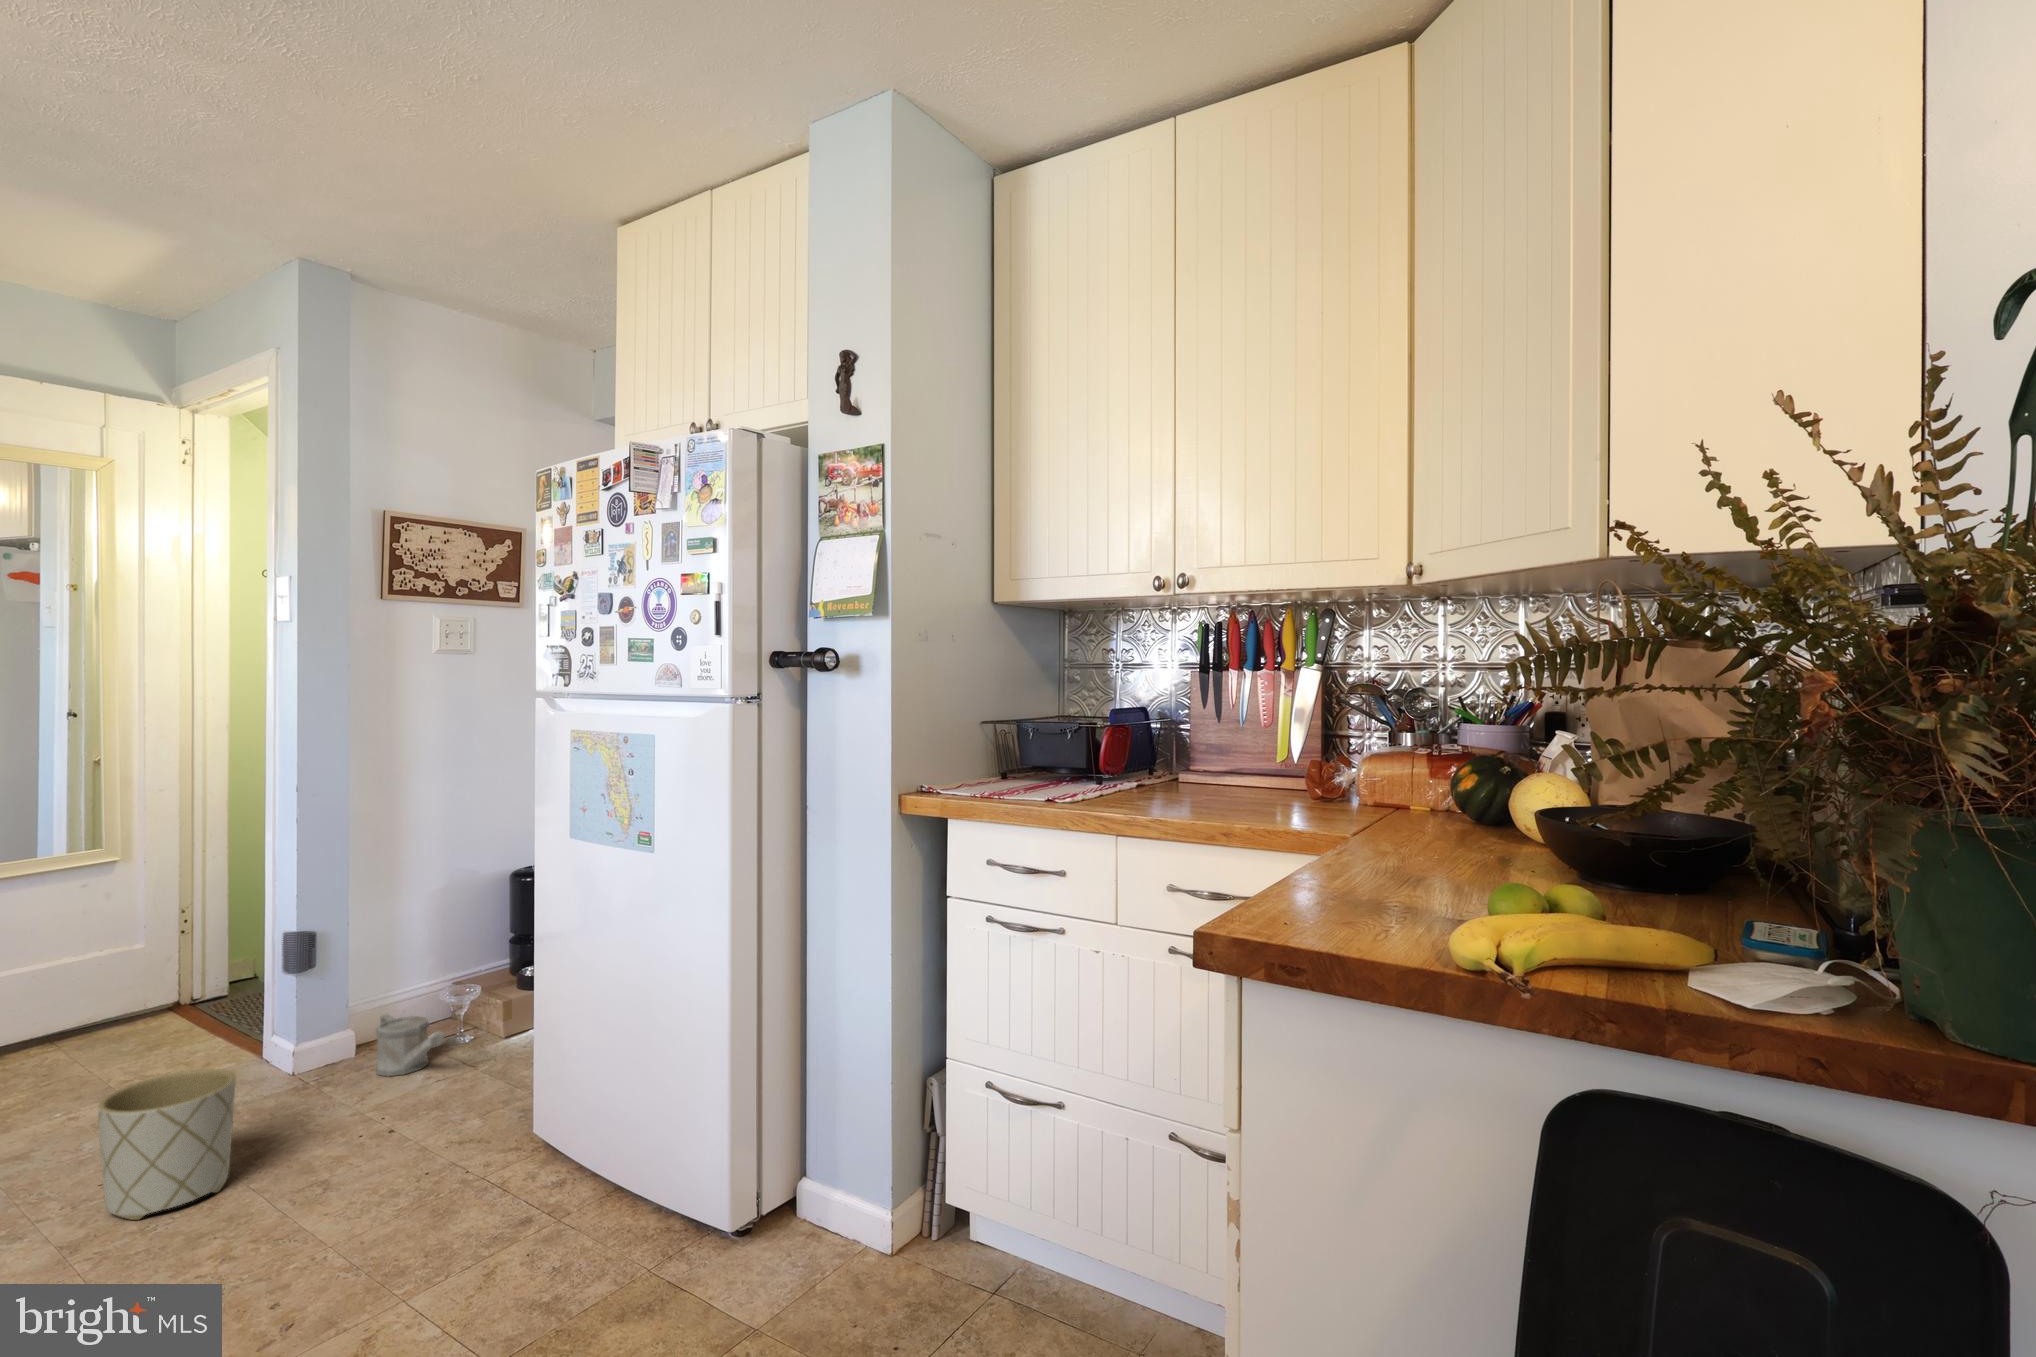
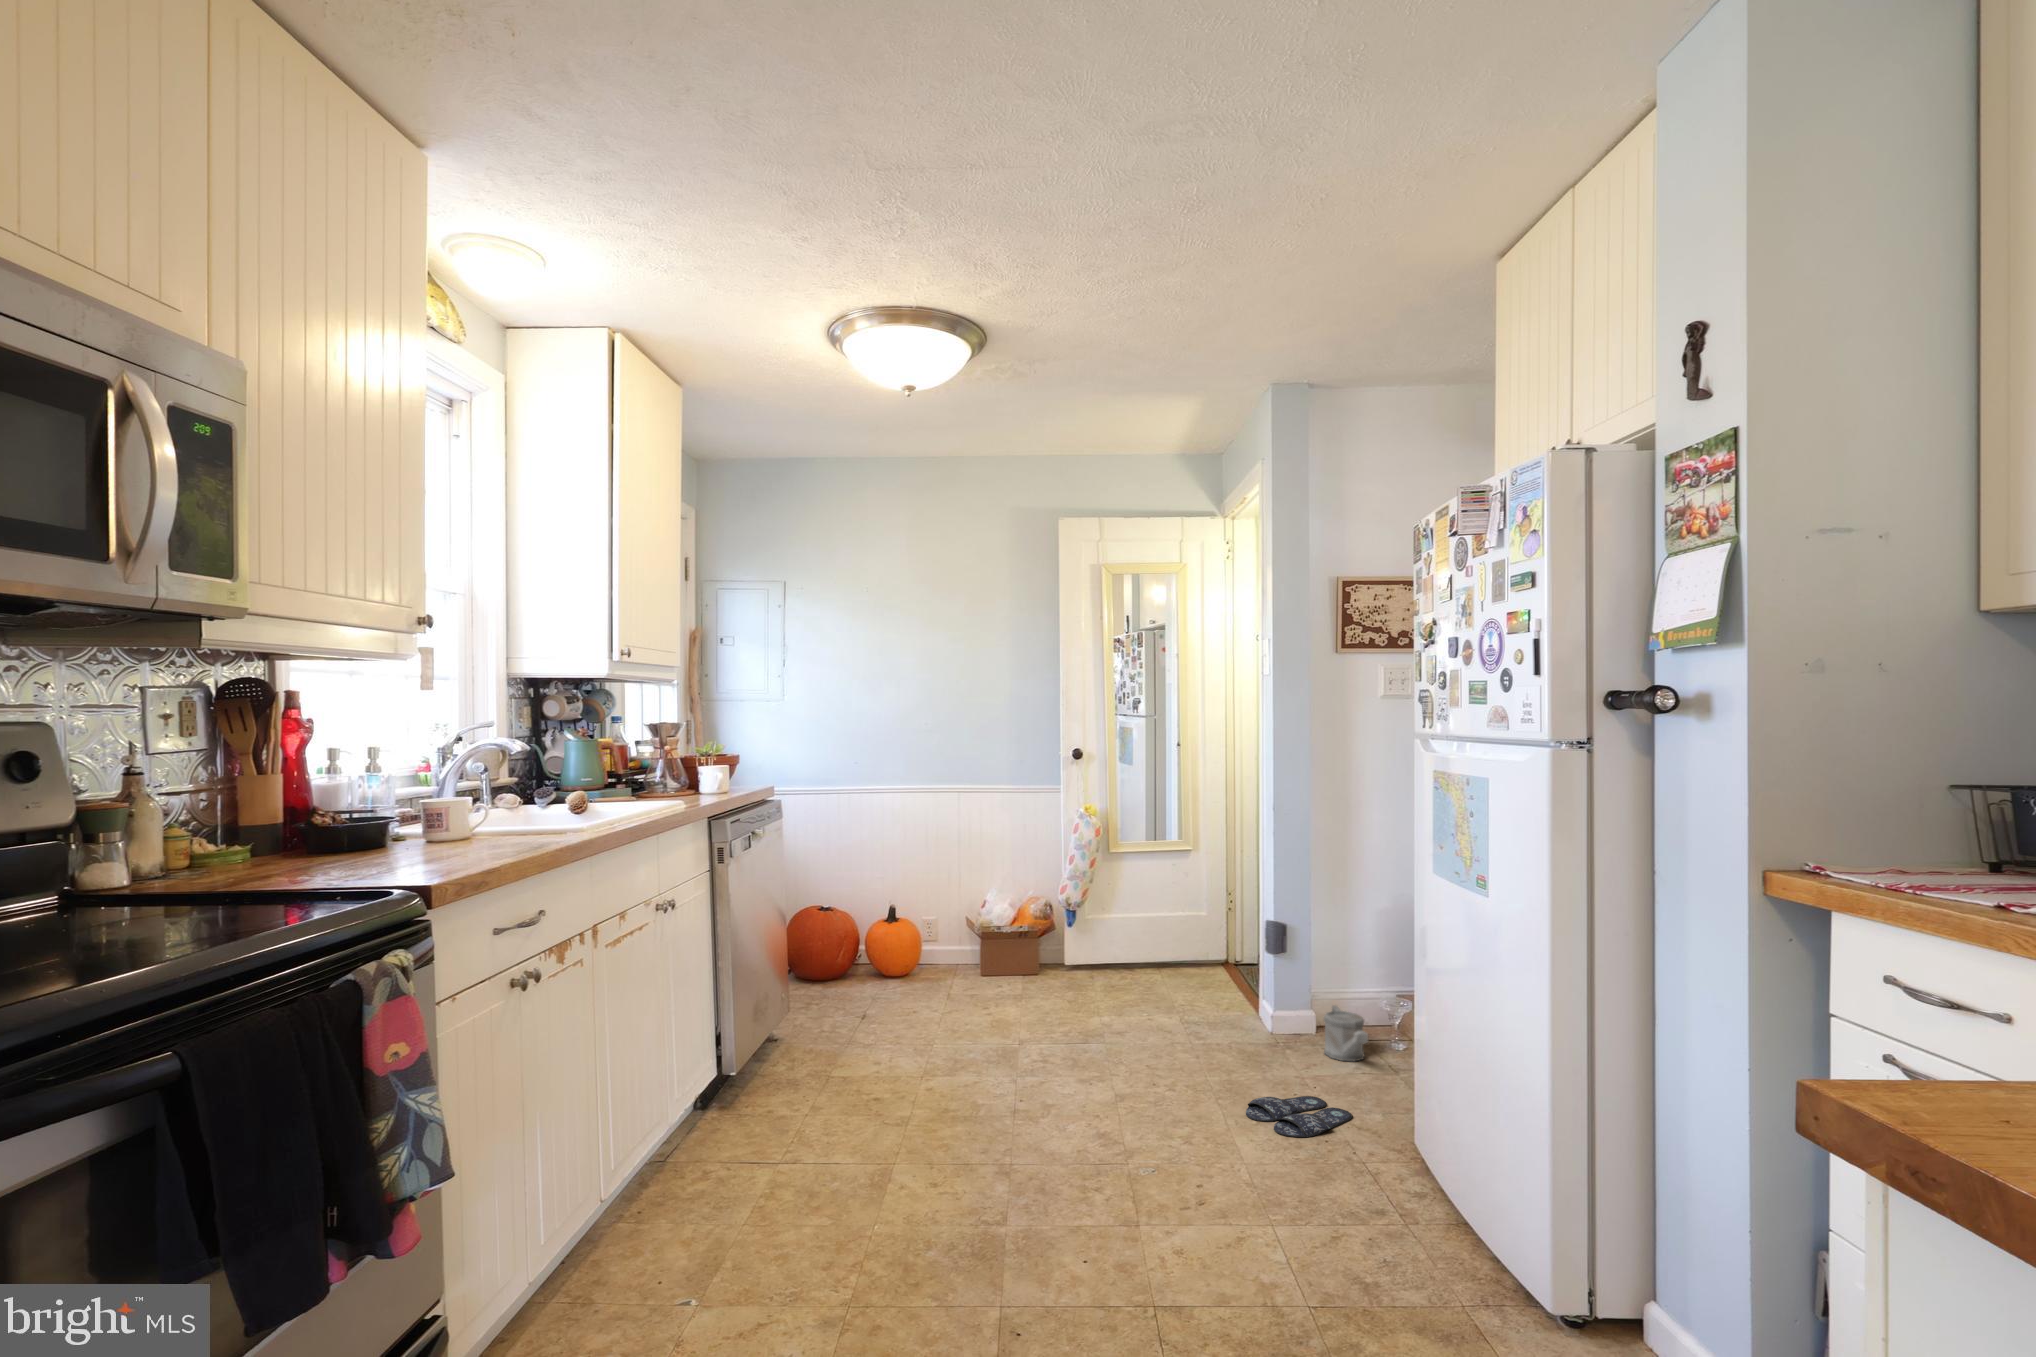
planter: present [98,1069,236,1220] -> none [1136,1000,1210,1098]
slippers: none [303,1125,445,1185] -> present [1246,1096,1352,1137]

